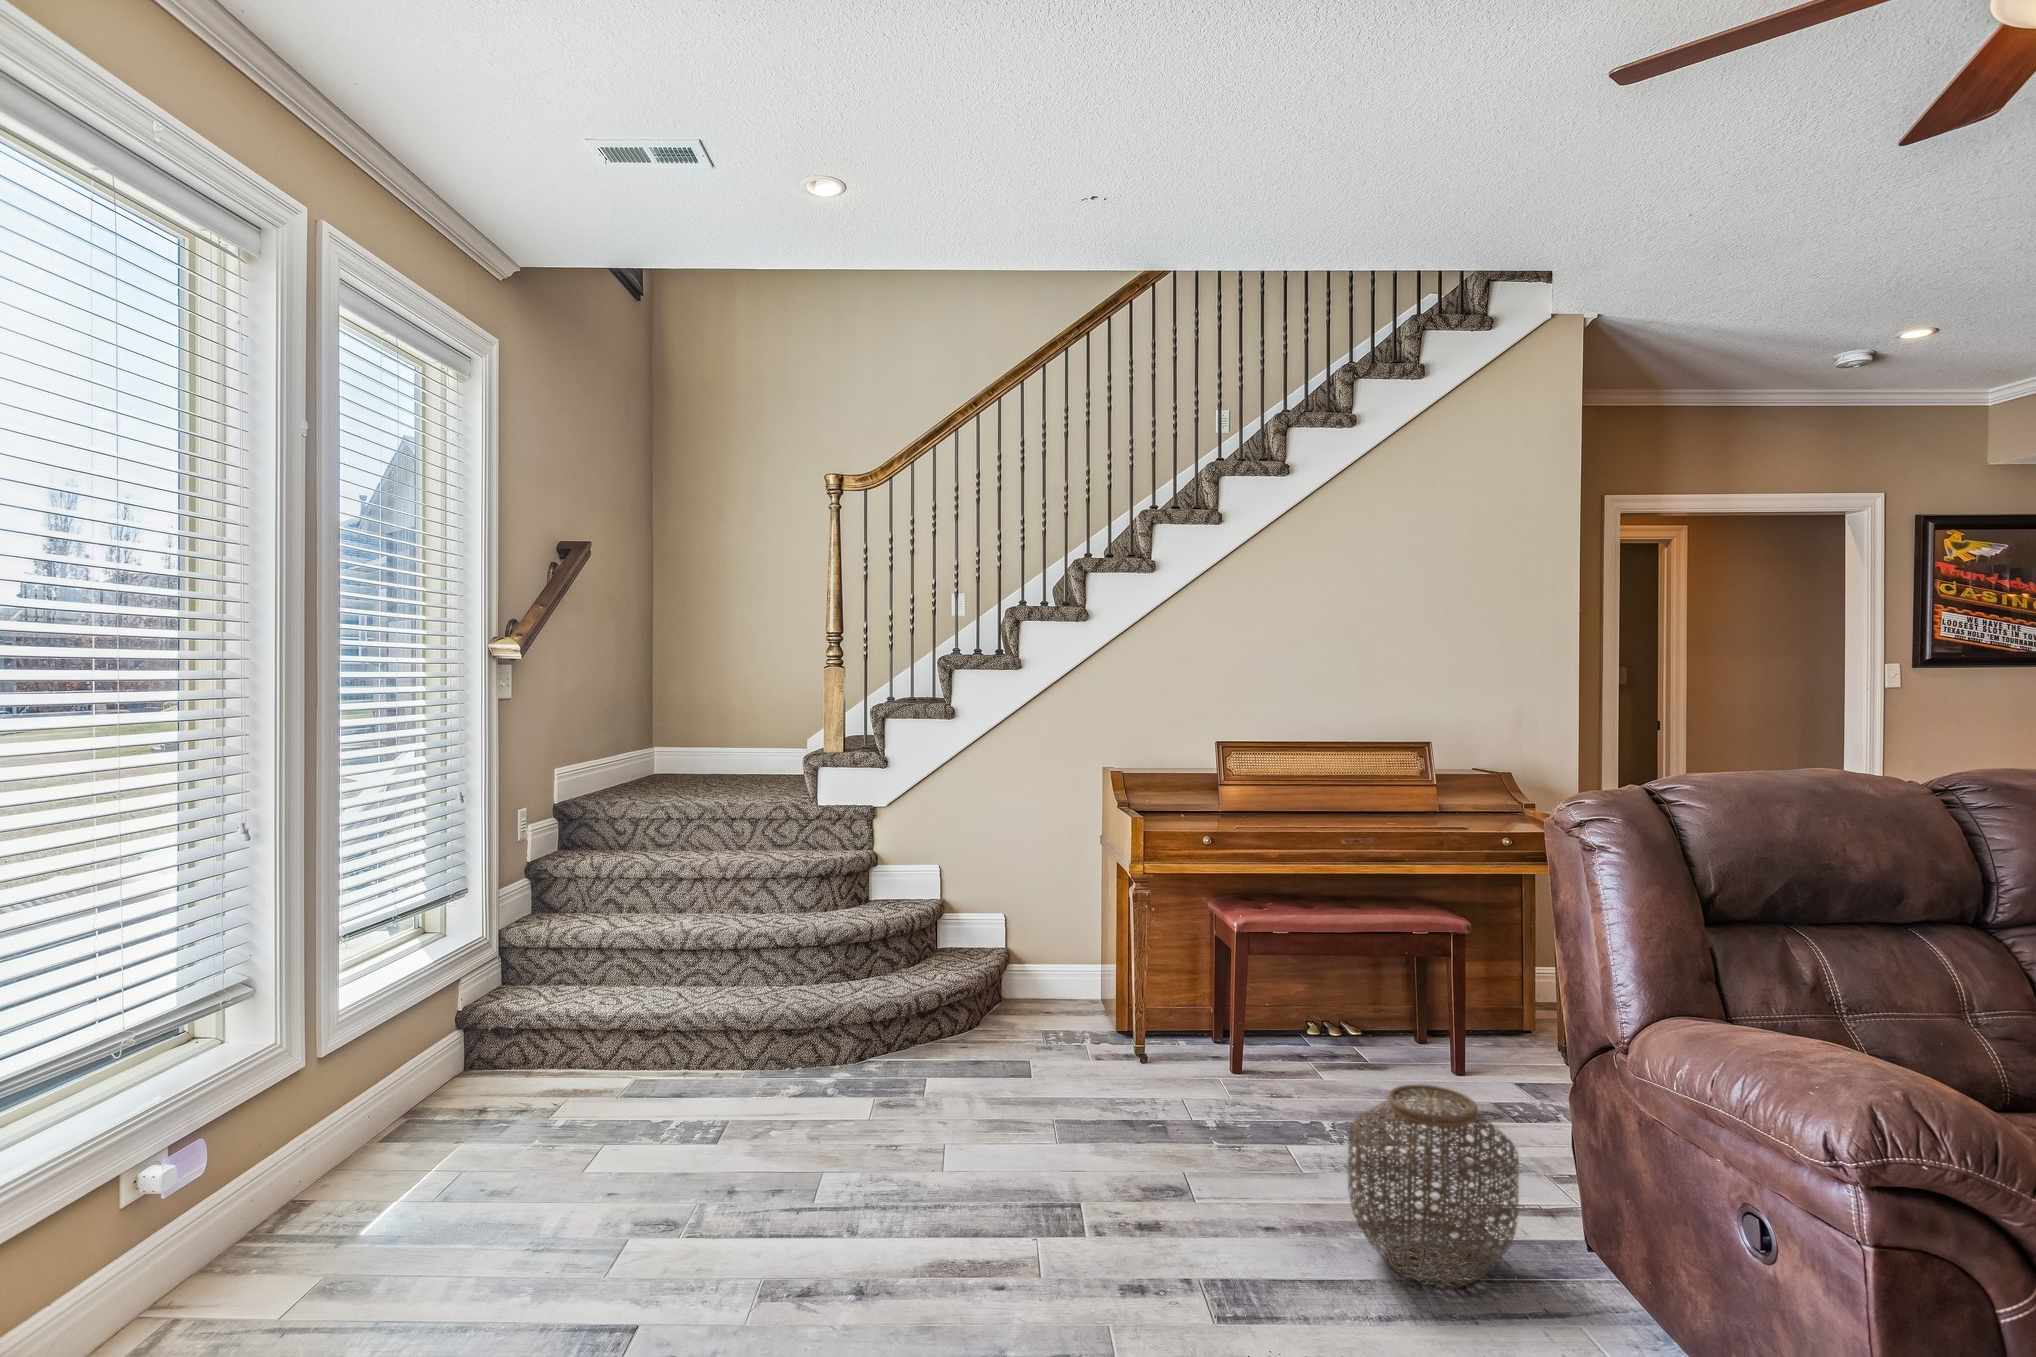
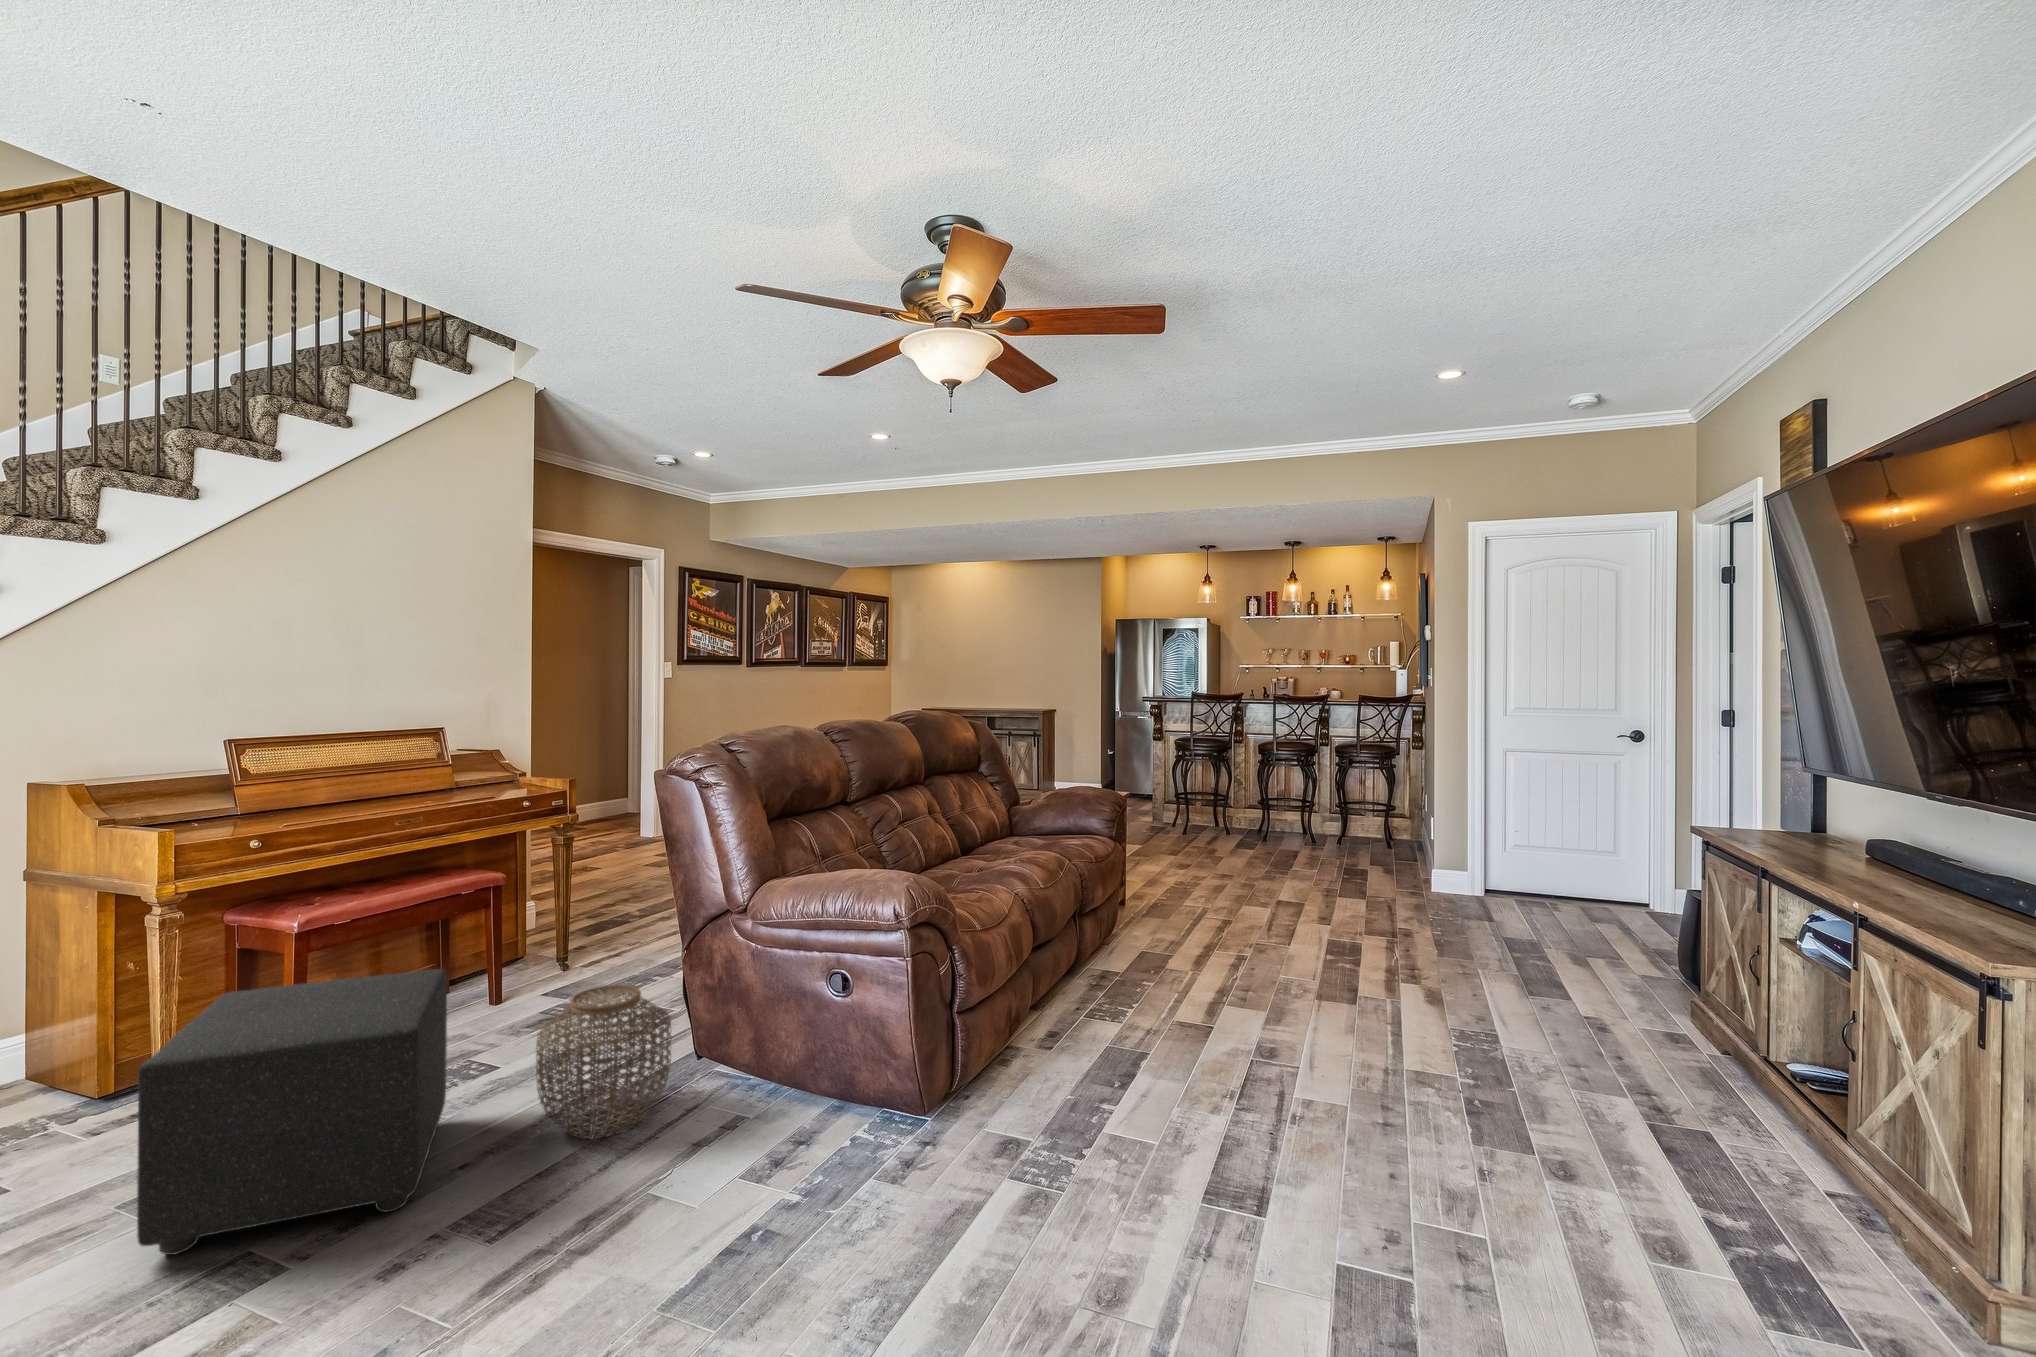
ottoman: none [1028,972,1302,1237] -> present [137,969,447,1255]

